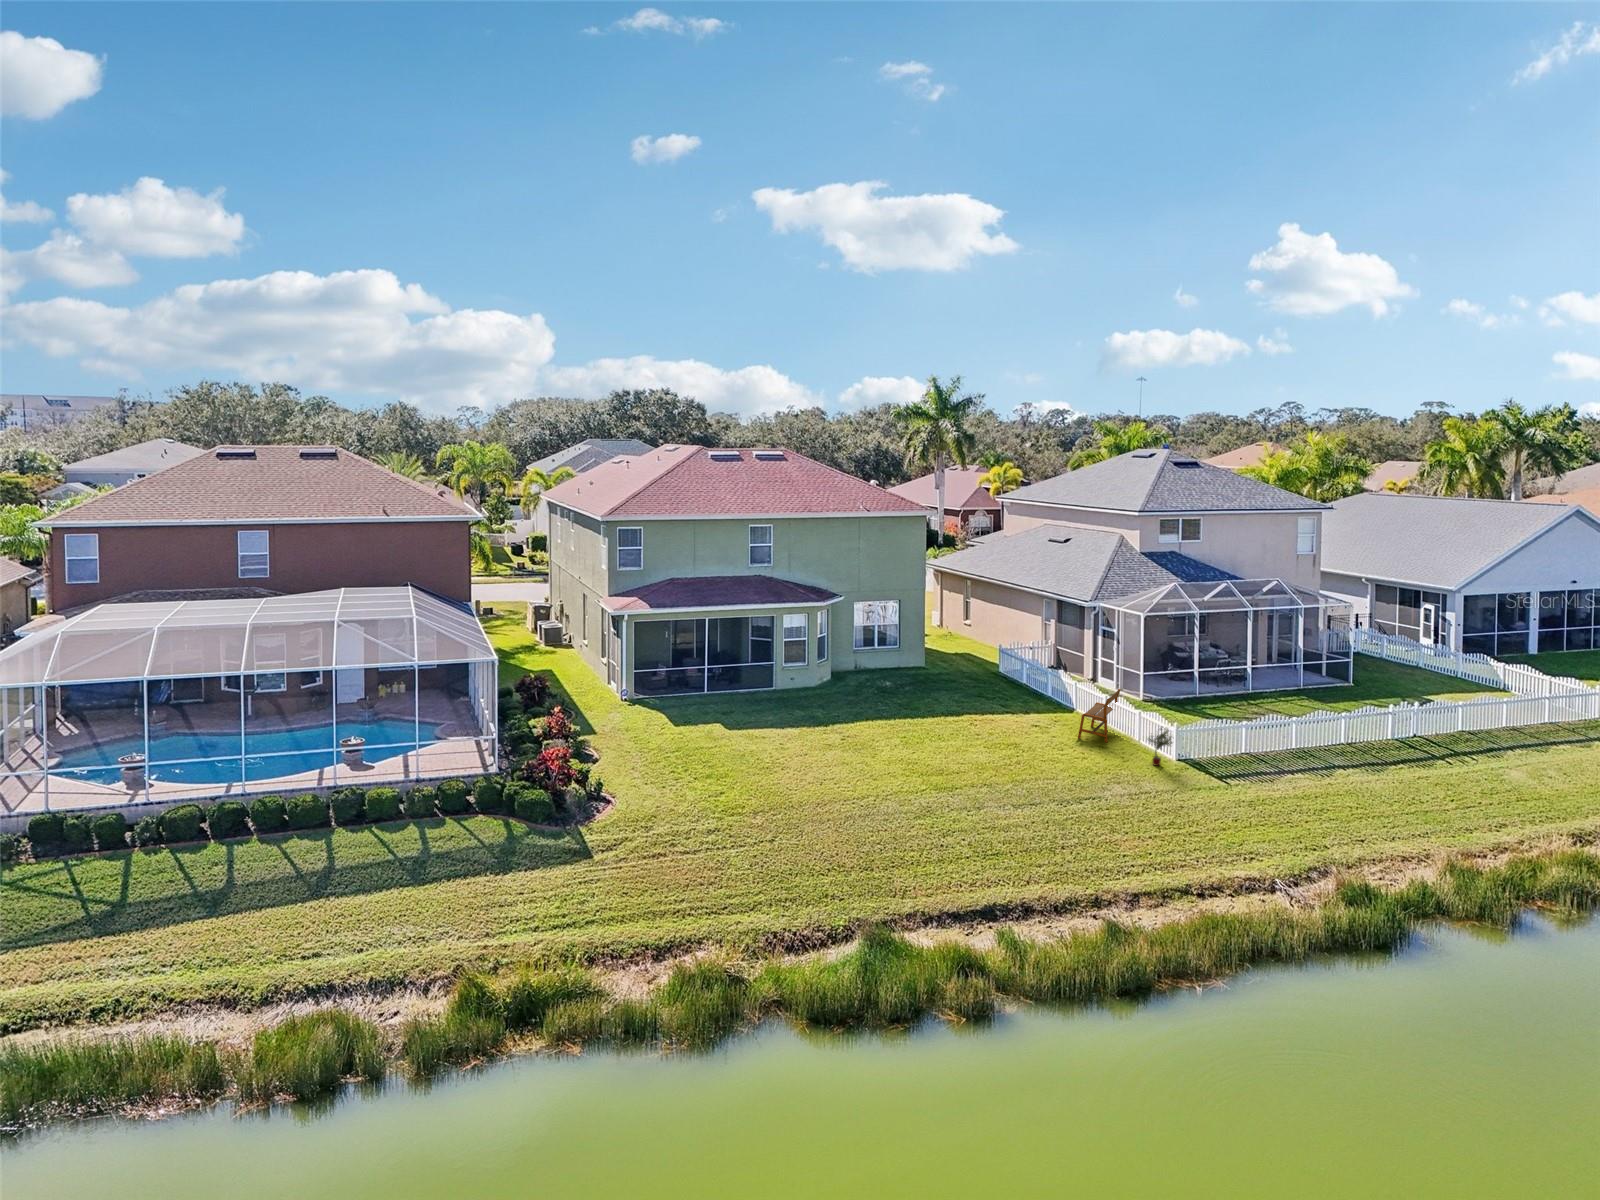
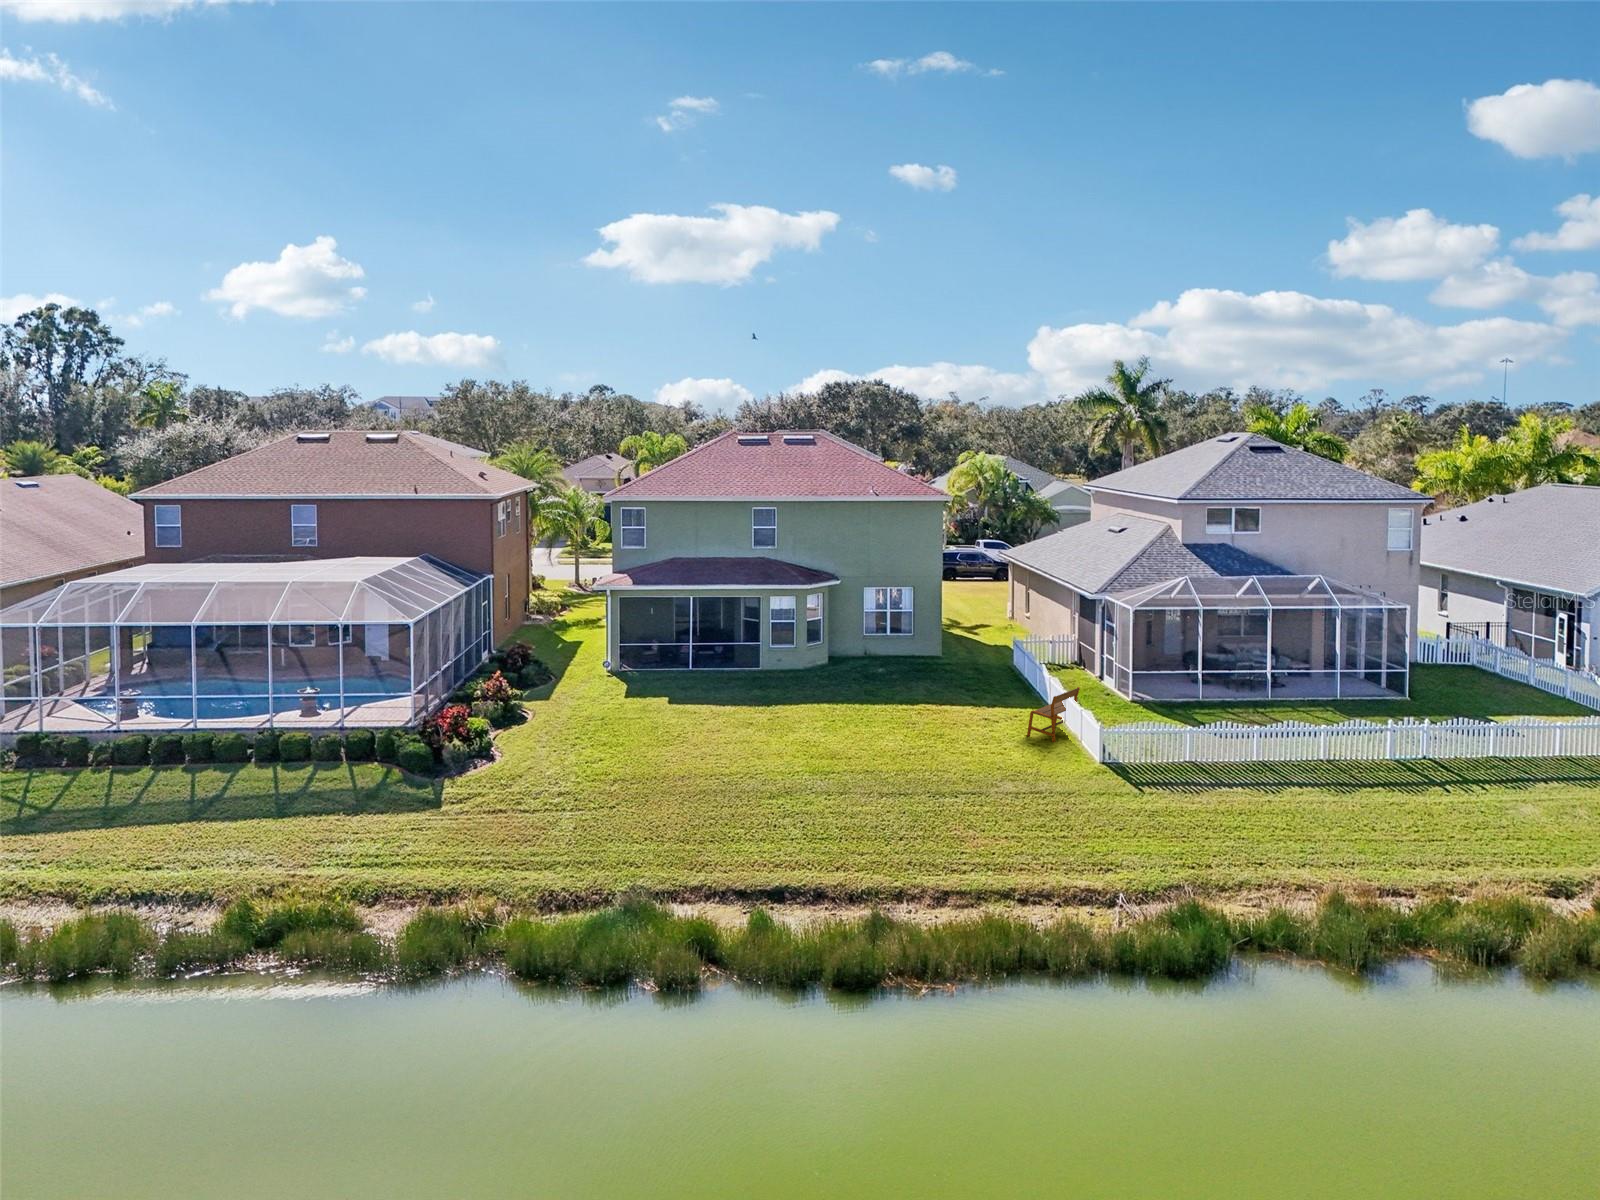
potted tree: present [1149,728,1172,766] -> none [1080,727,1104,769]

